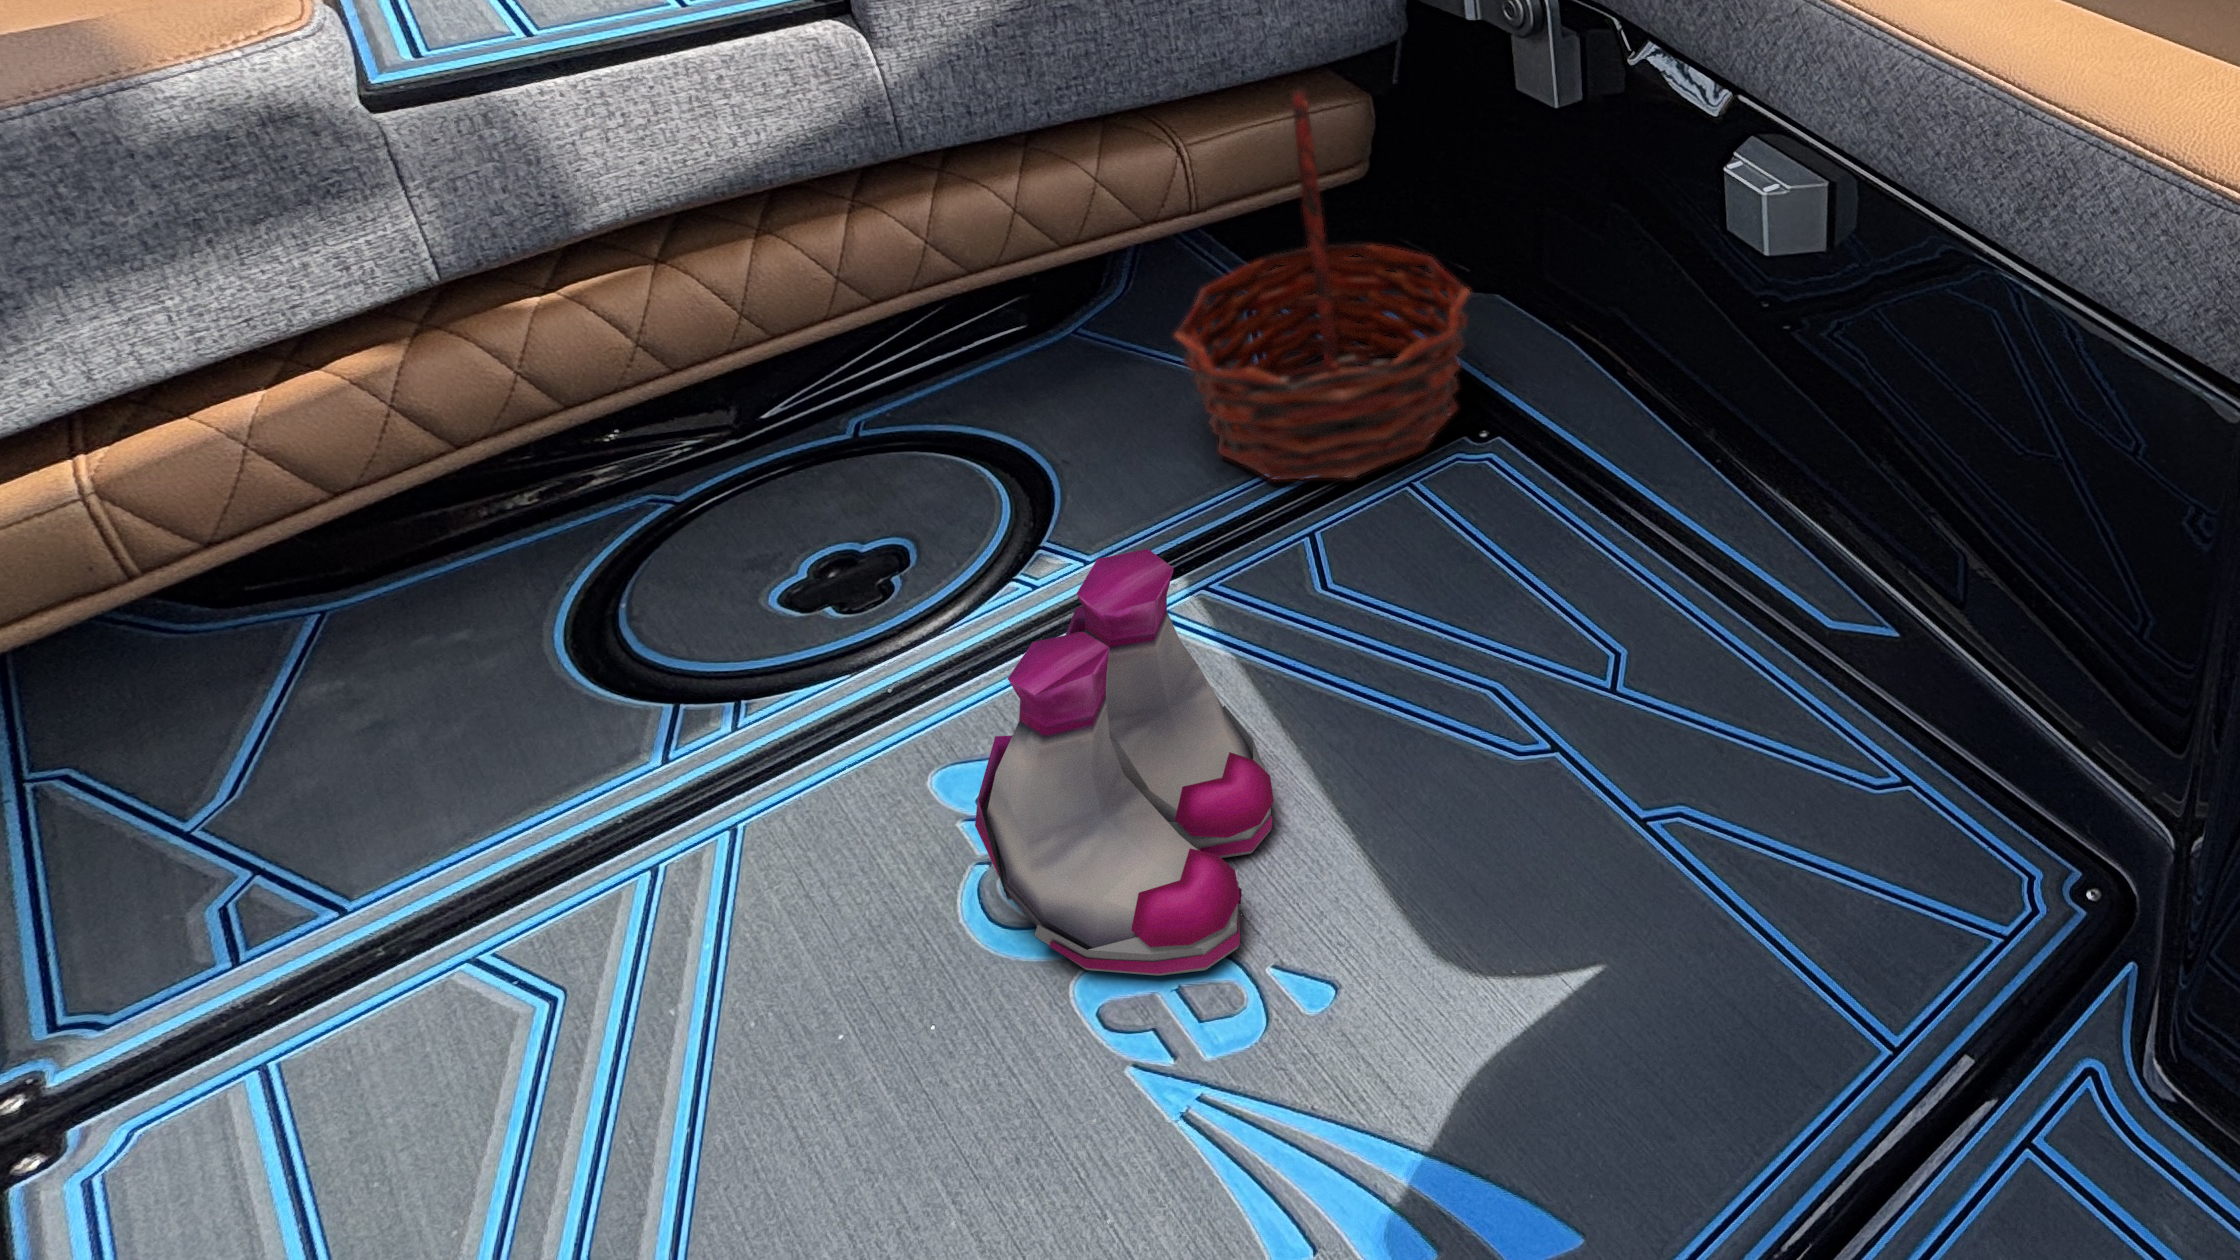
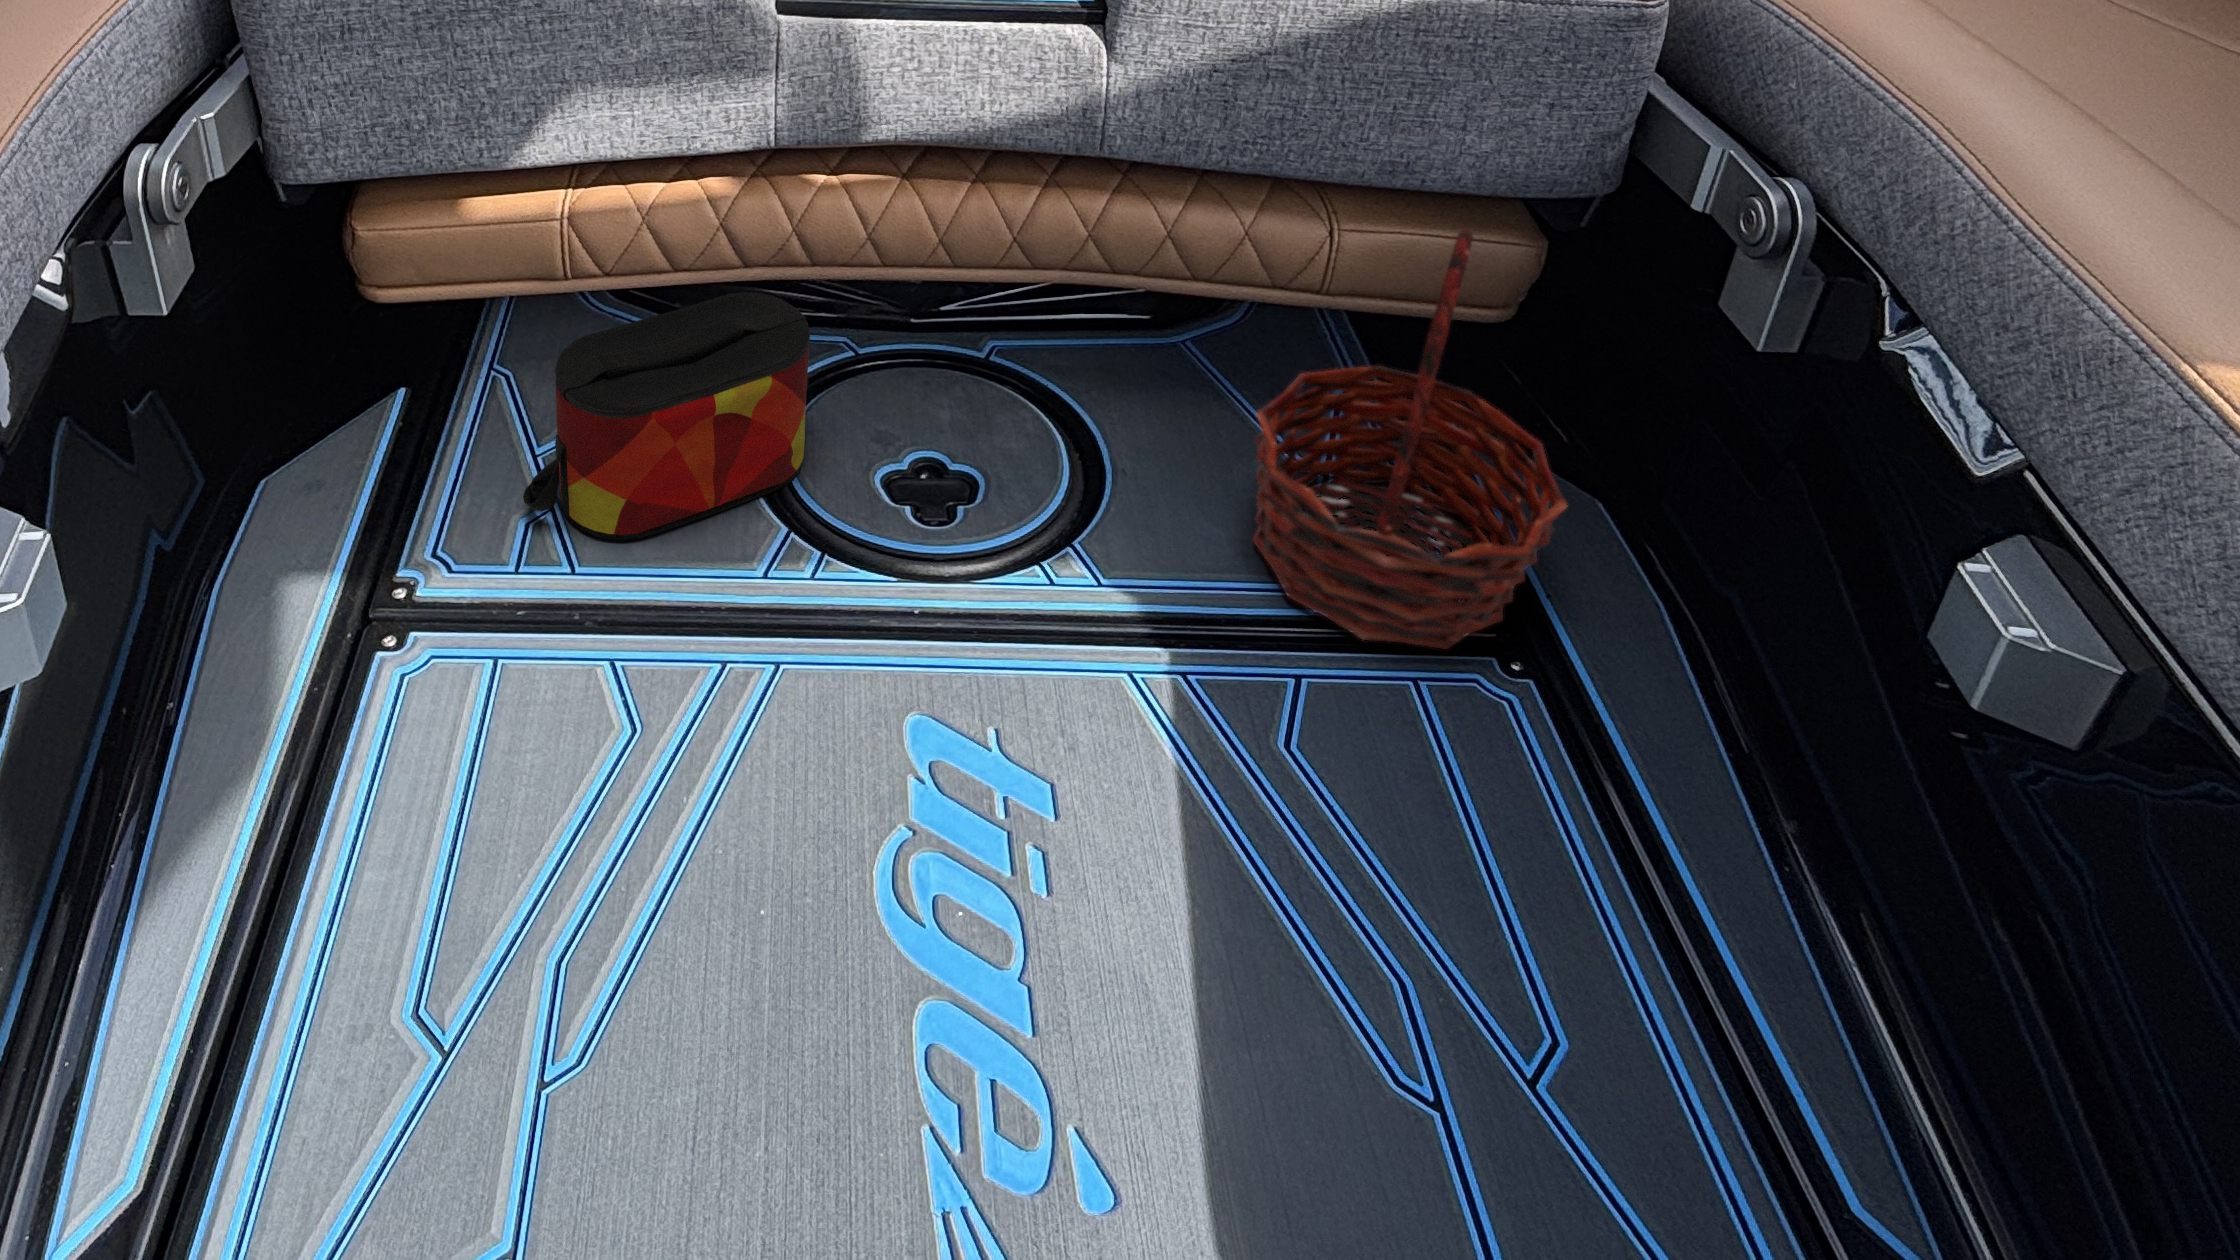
bag: none [181,456,652,873] -> present [523,292,810,540]
boots: present [975,549,1274,976] -> none [910,647,1156,1084]

